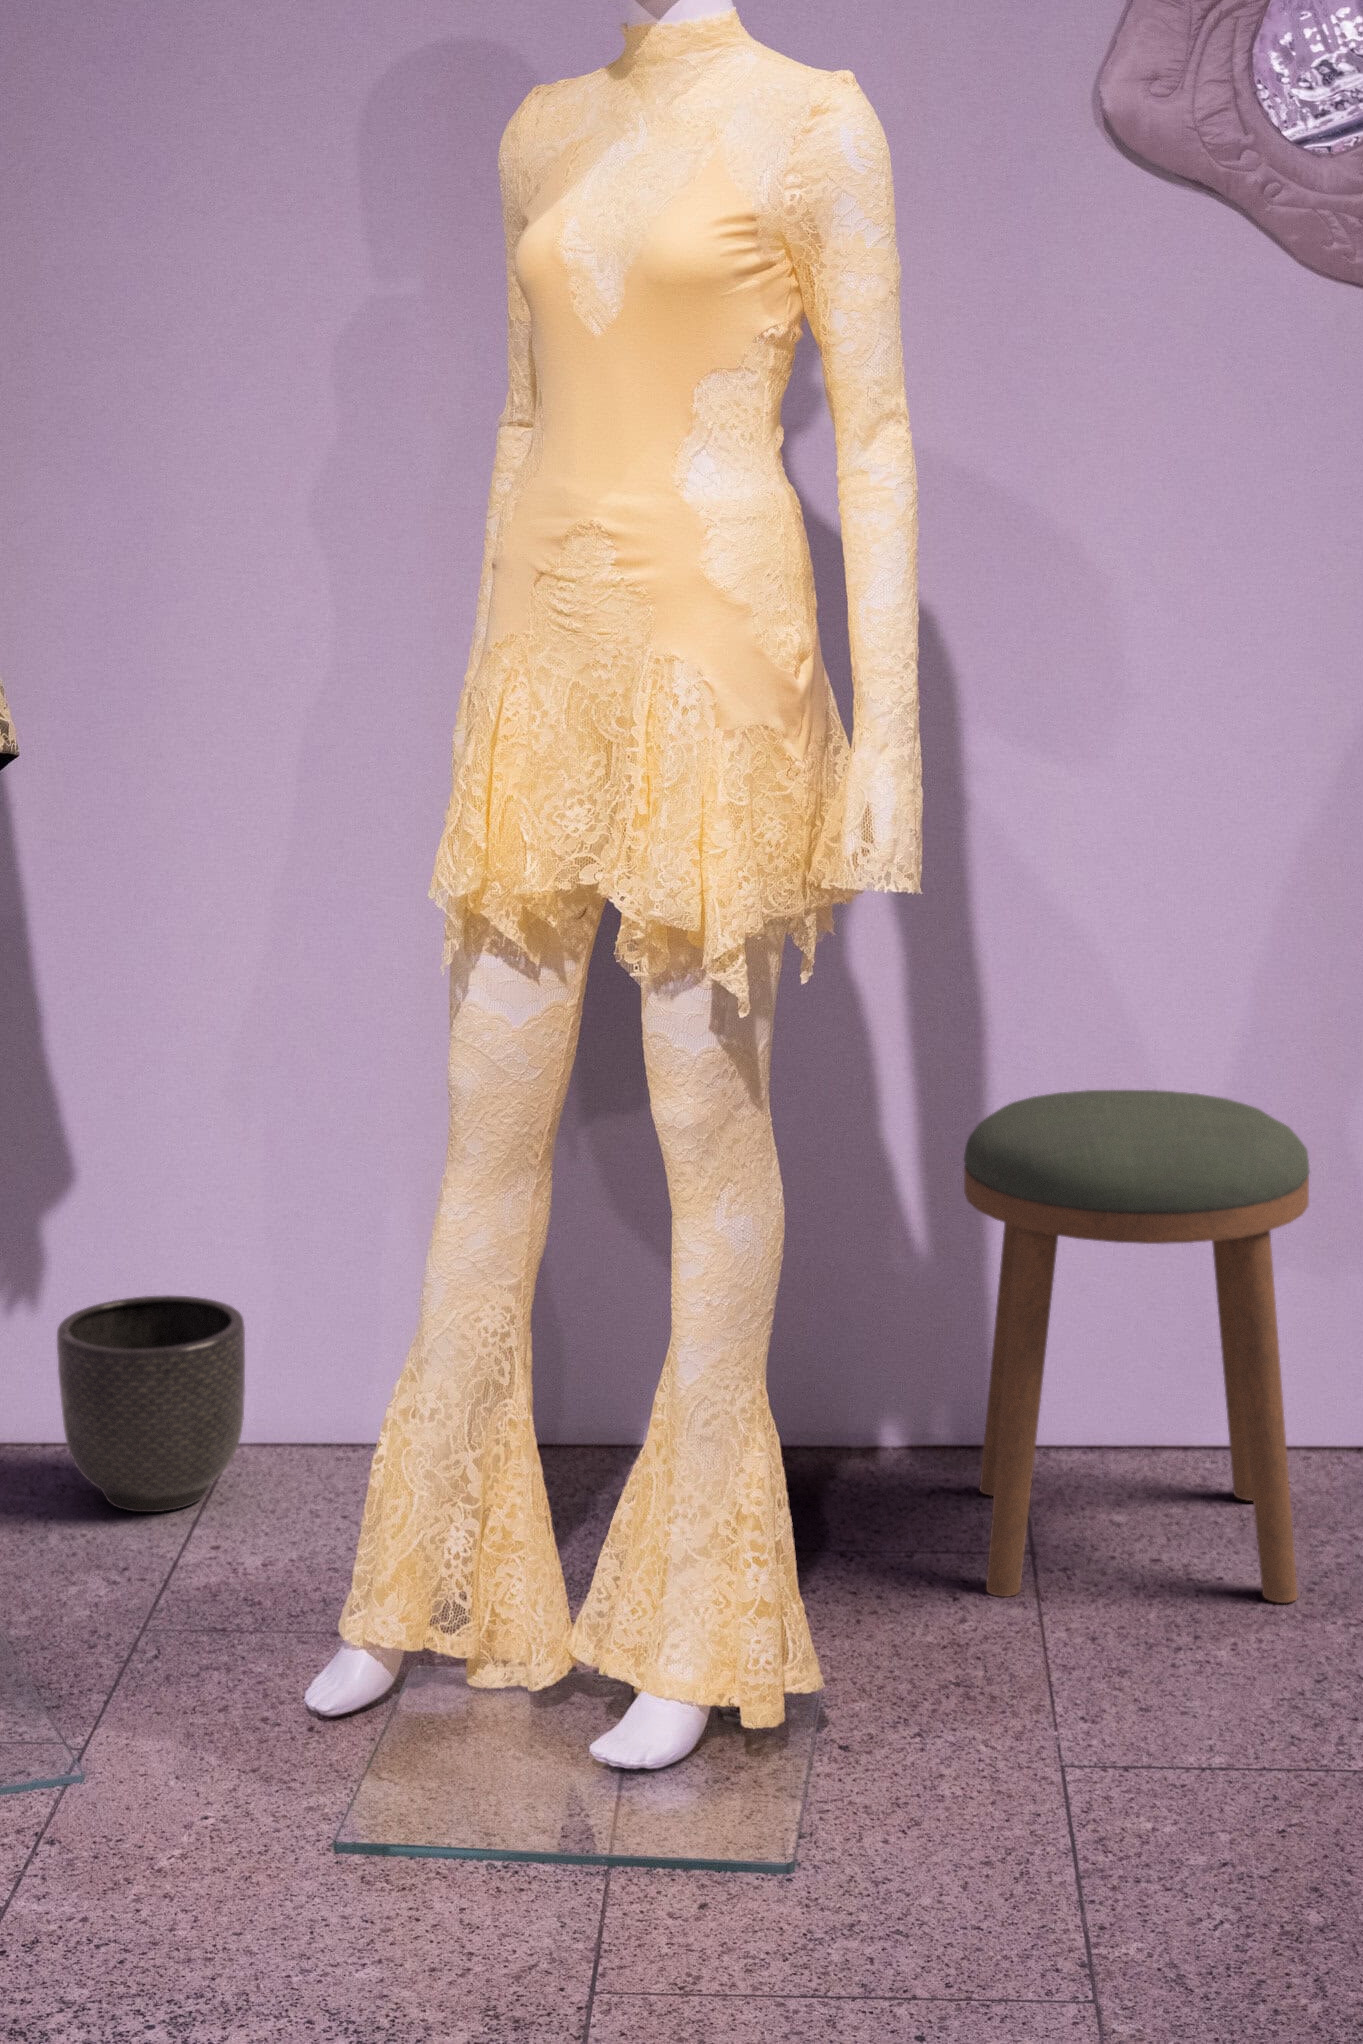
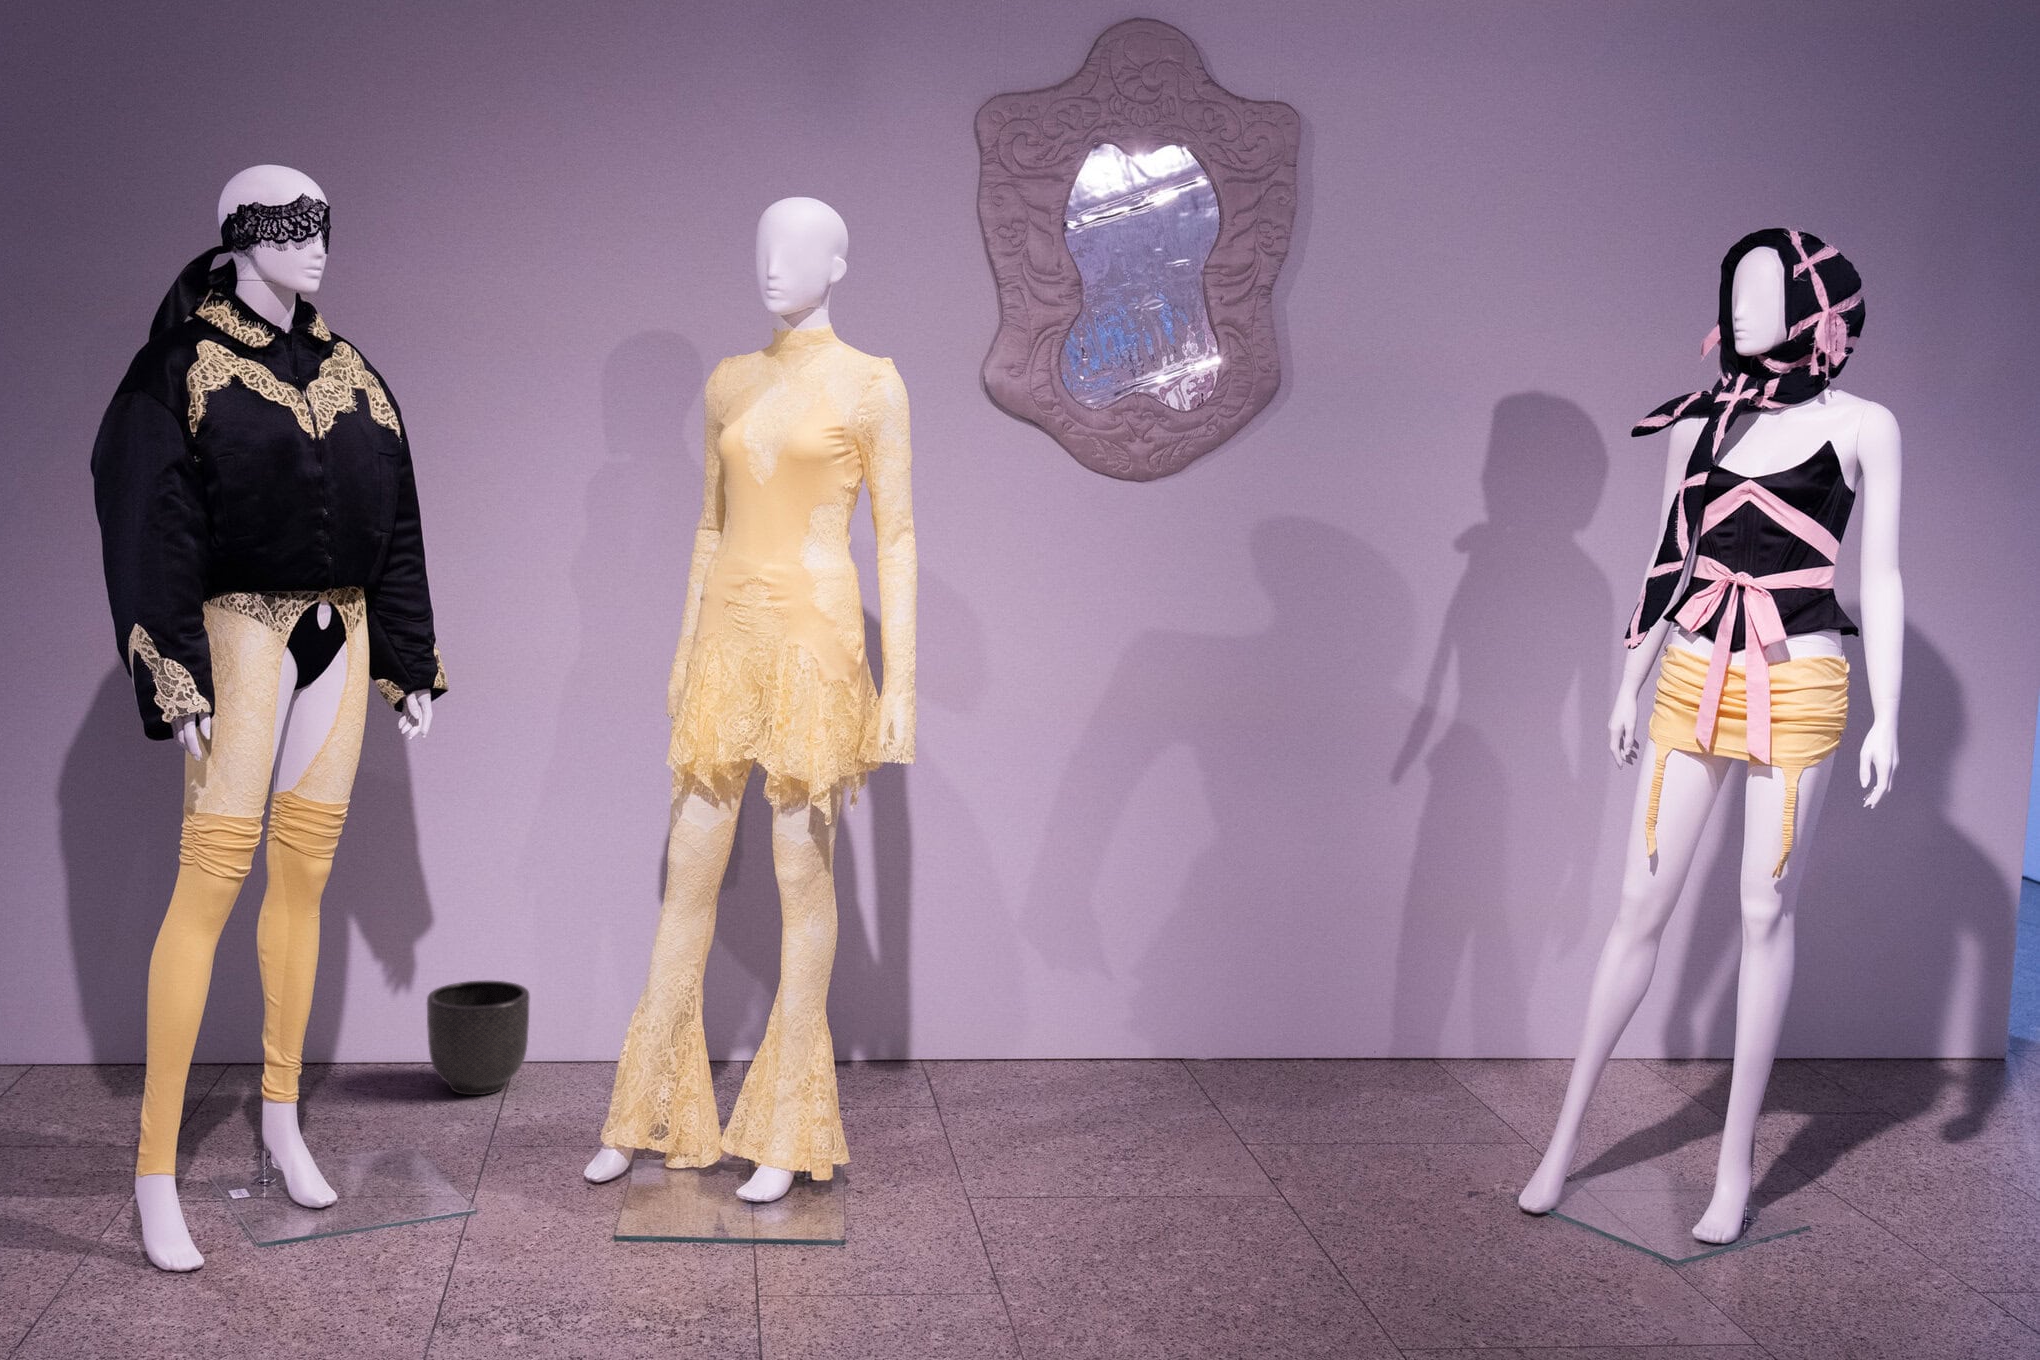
stool: present [964,1090,1310,1603] -> none [913,868,1083,1122]

